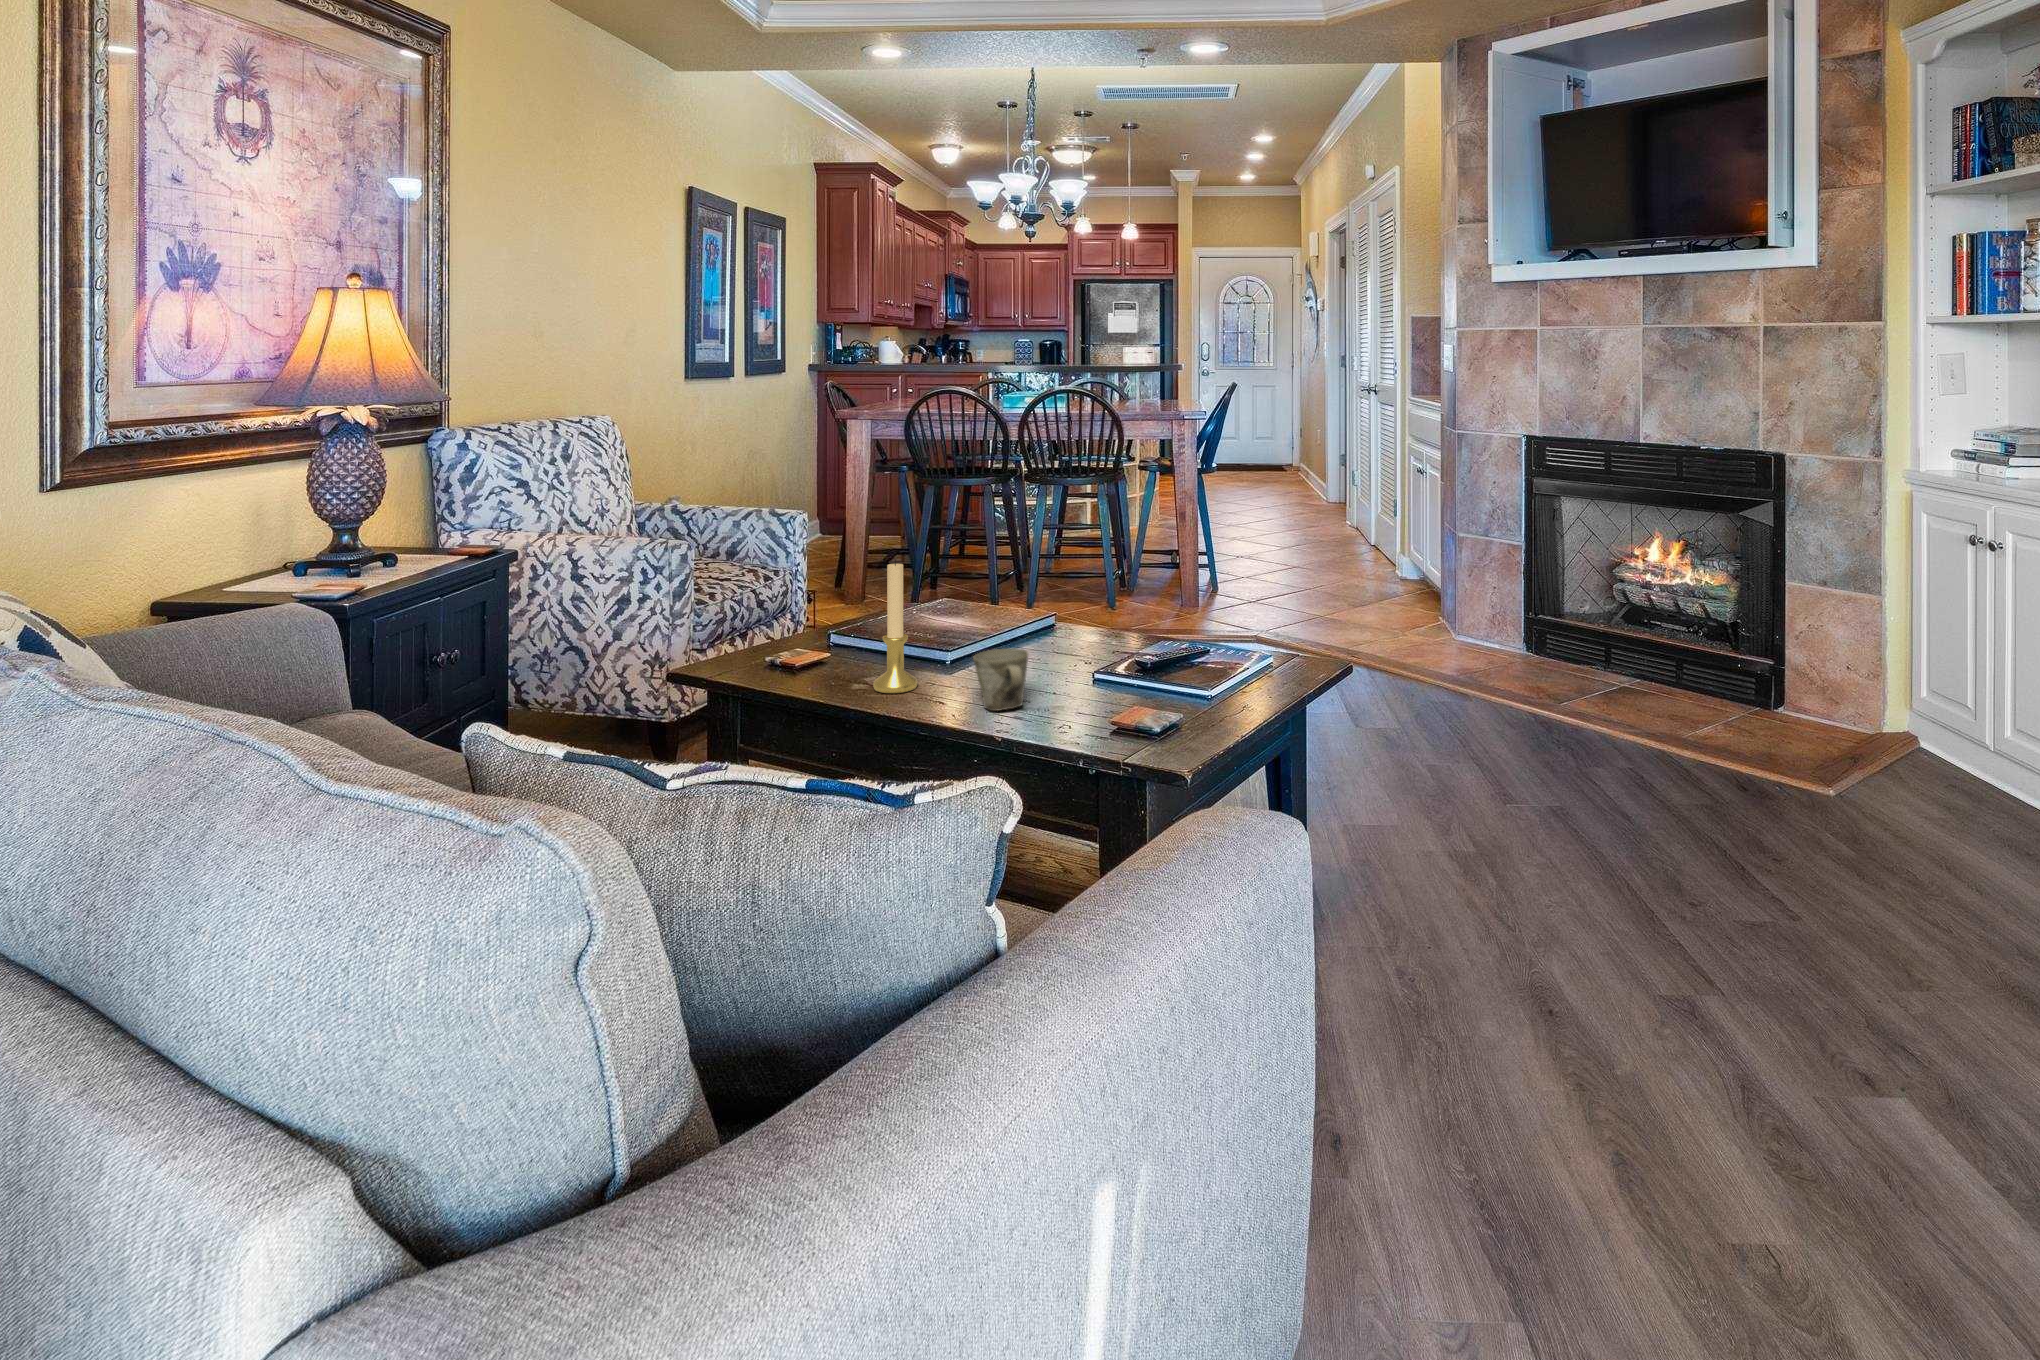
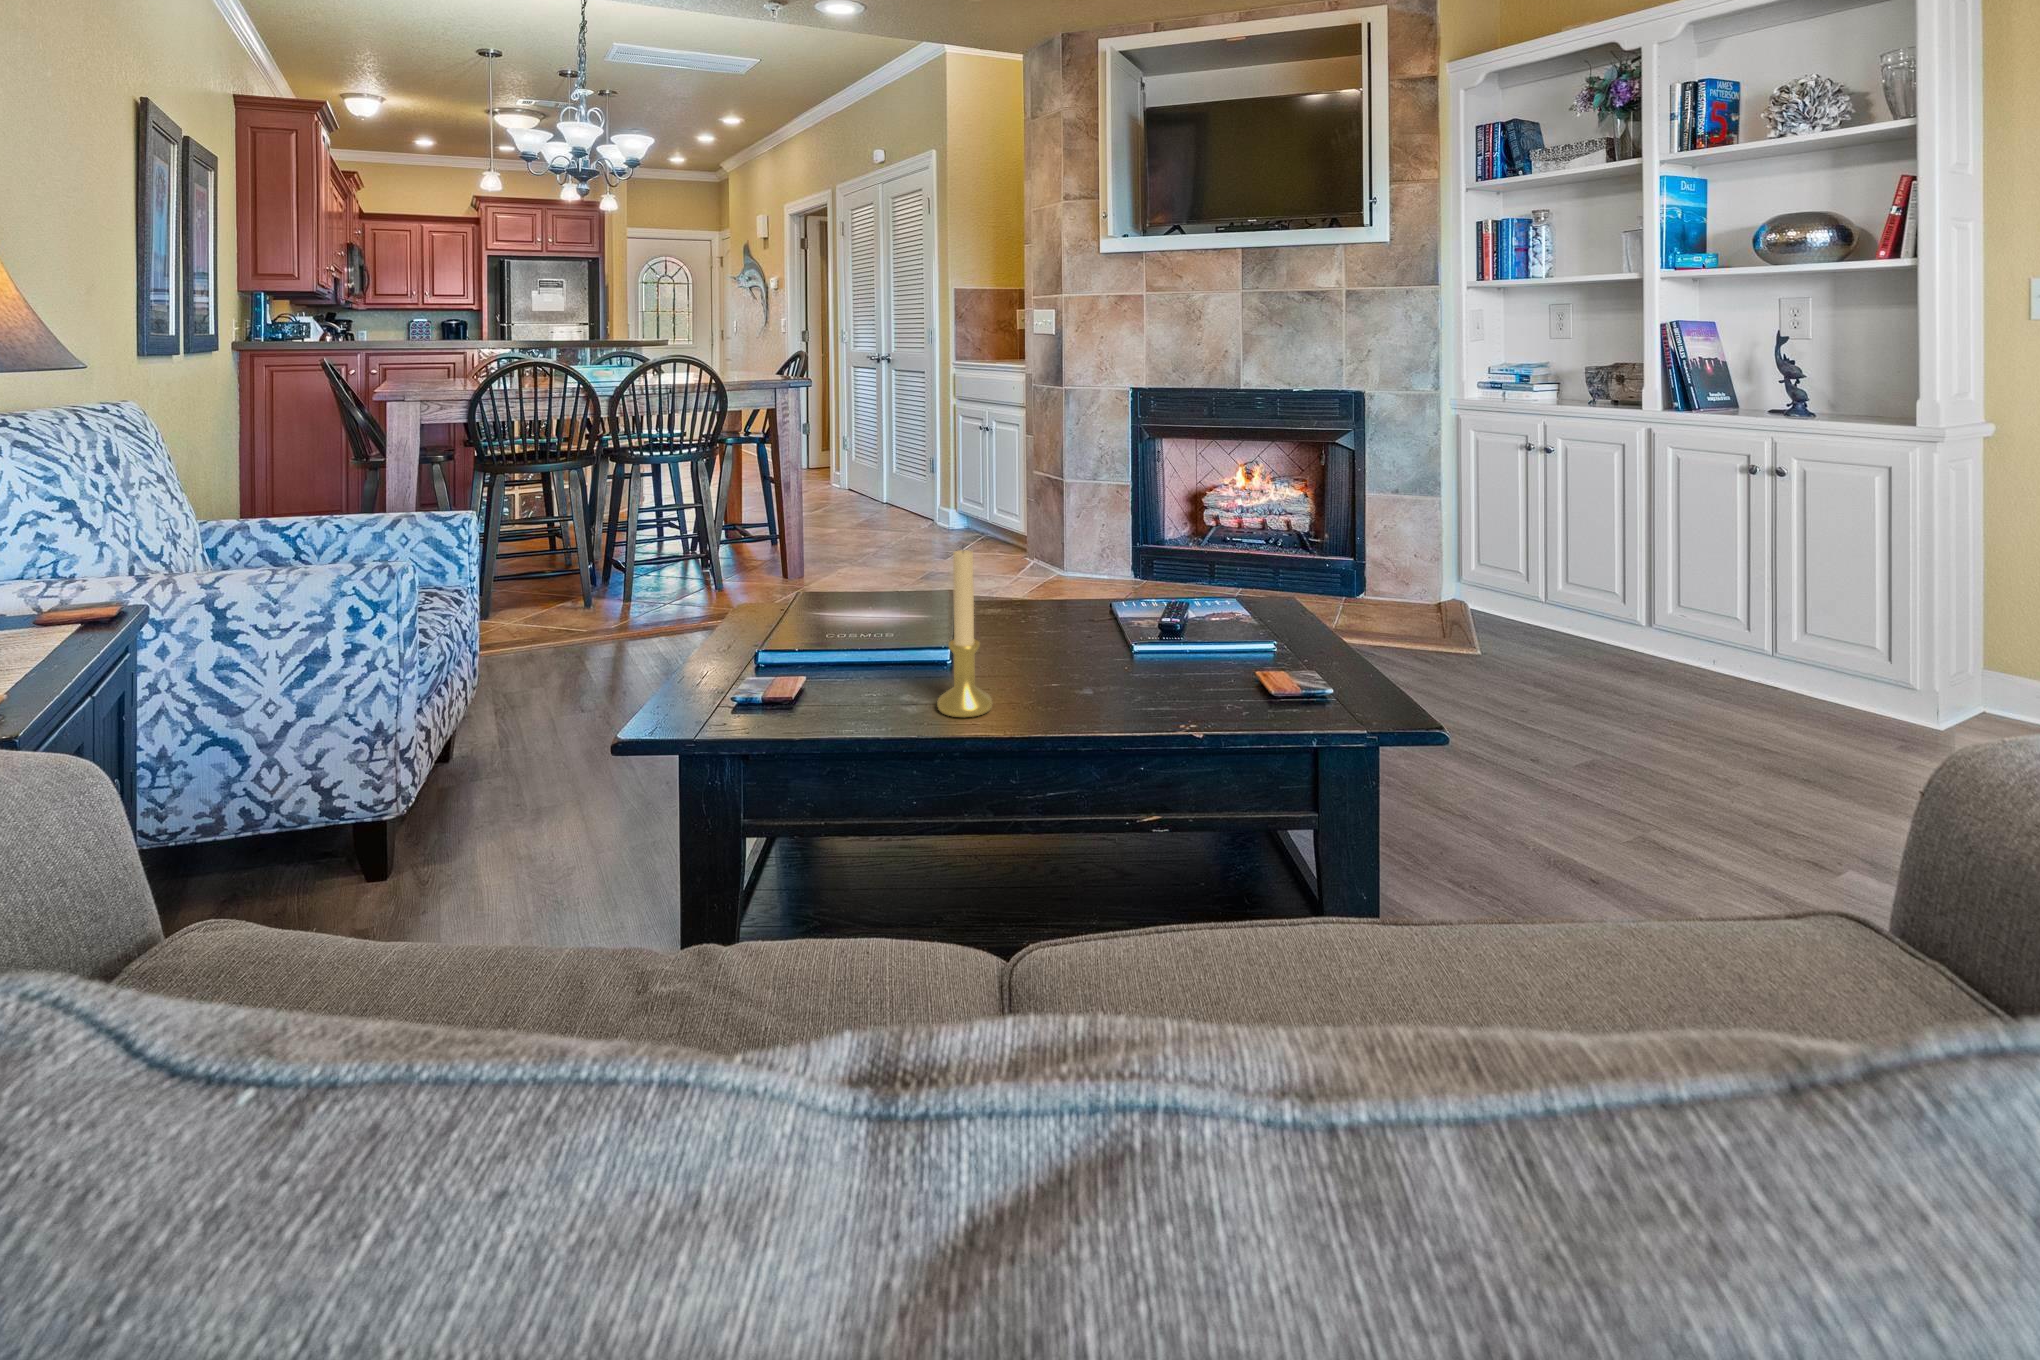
mug: present [973,648,1029,711] -> none [1091,634,1178,715]

